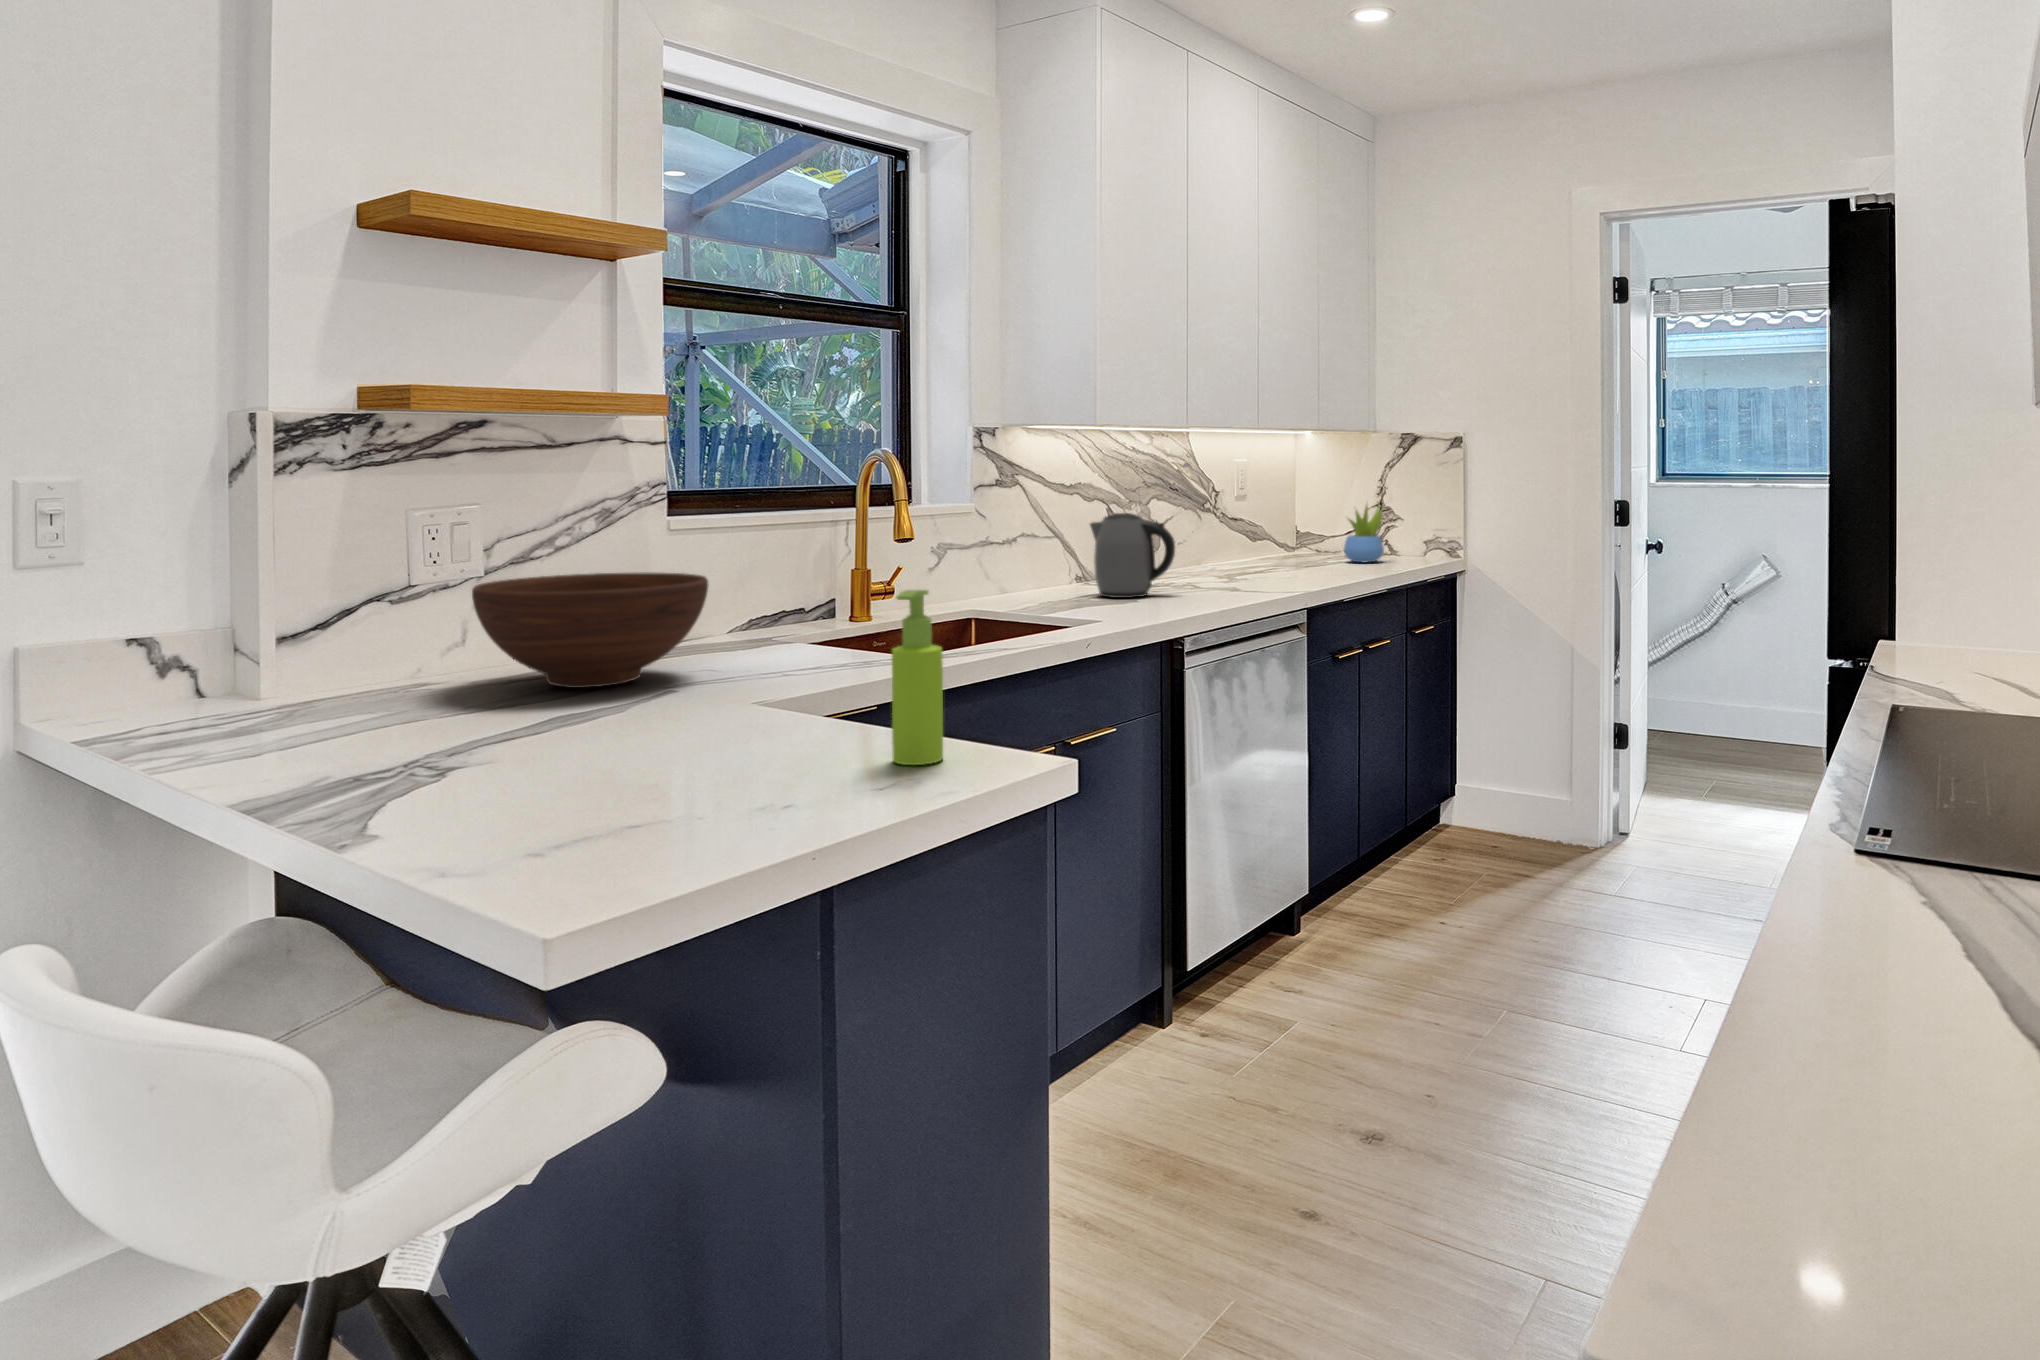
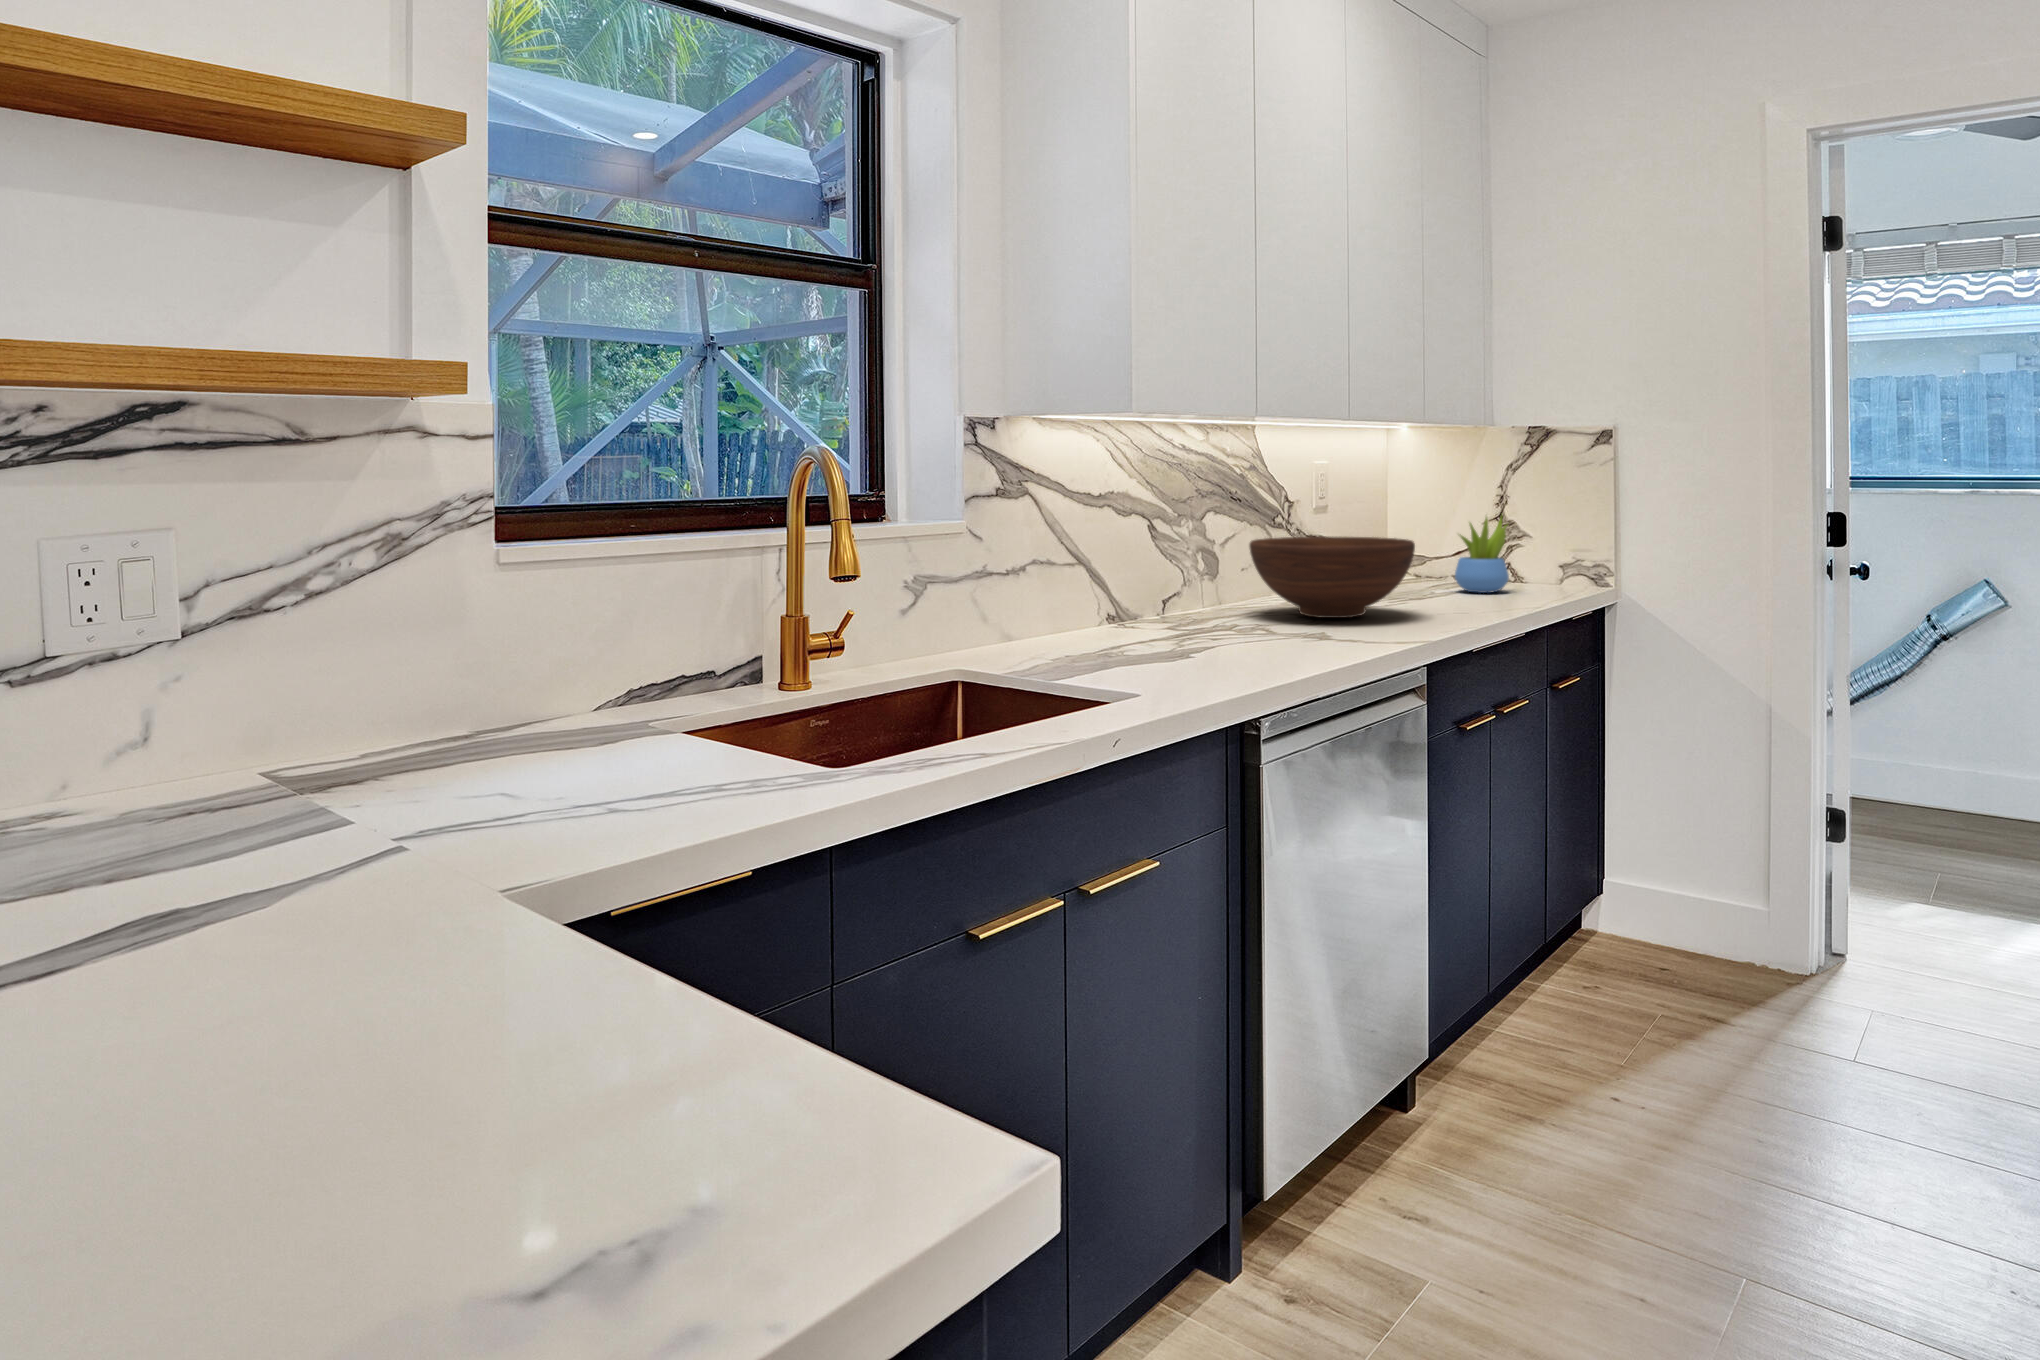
kettle: present [1090,513,1175,598] -> none [1122,532,1240,649]
fruit bowl: present [472,572,708,688] -> present [1249,537,1415,618]
soap dispenser: present [892,590,943,765] -> none [594,755,726,1192]

